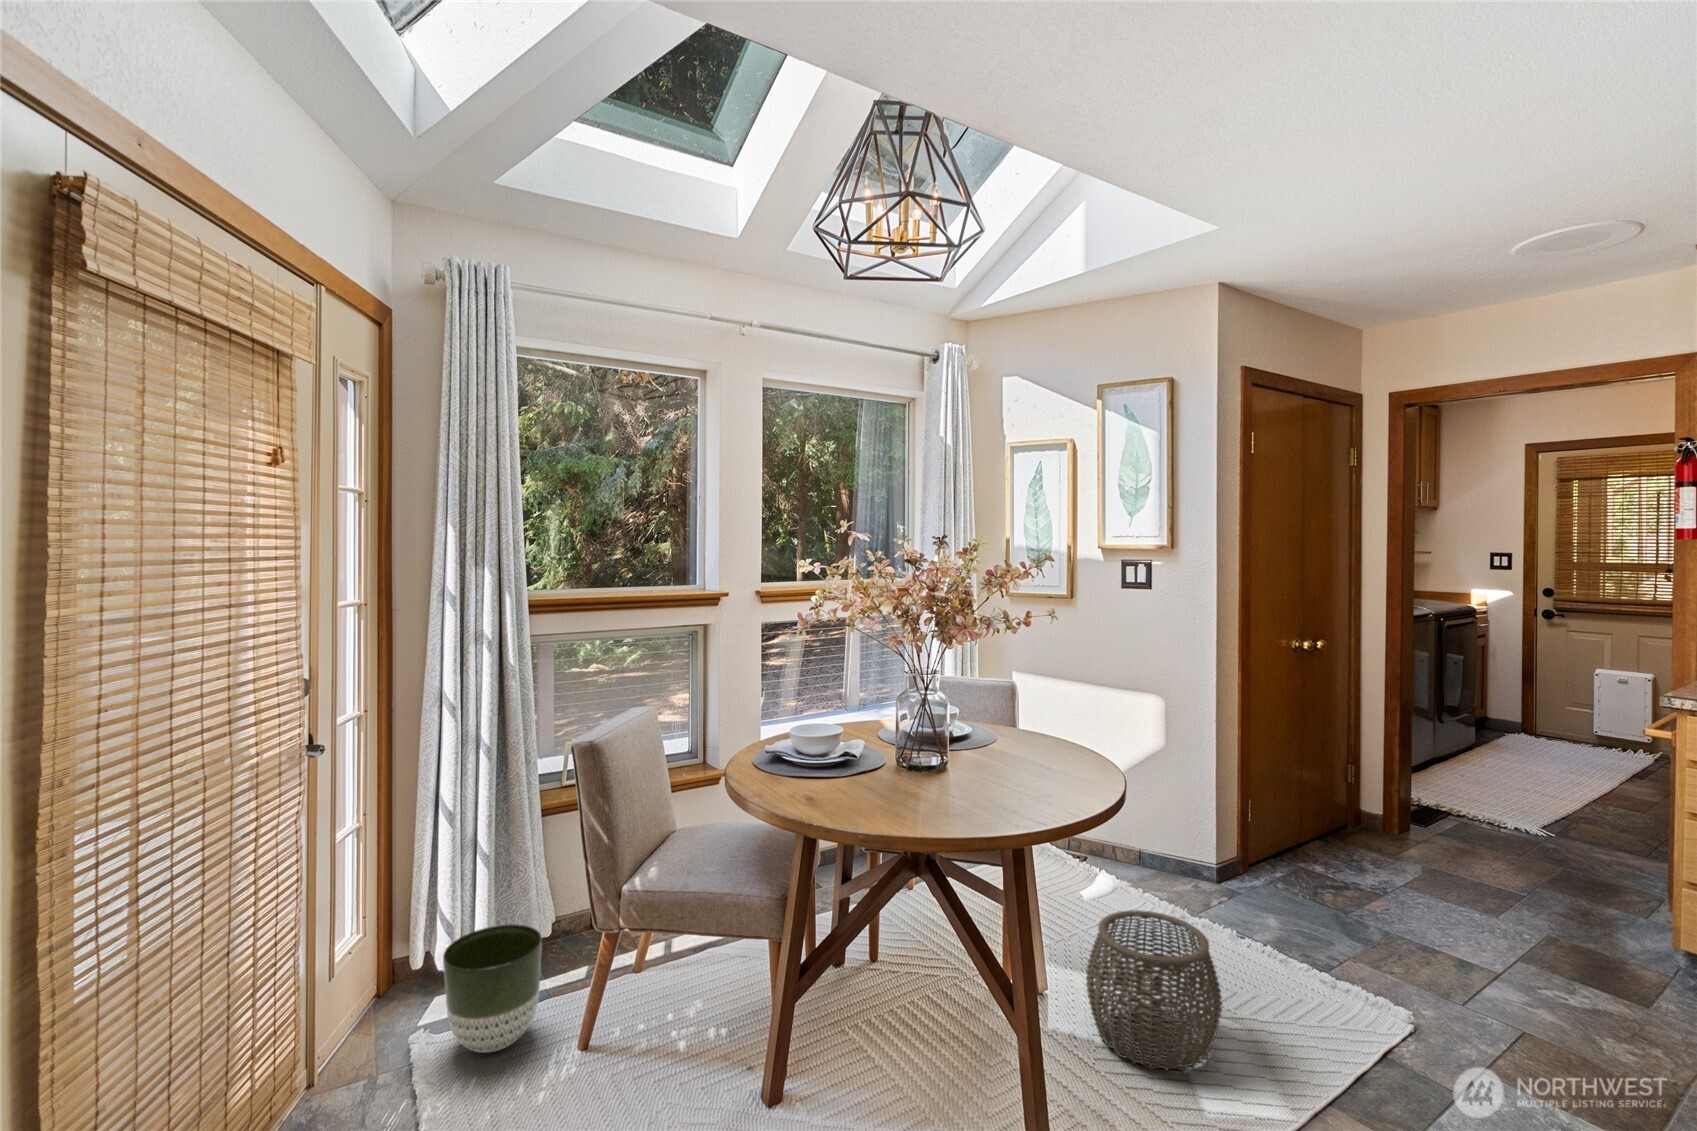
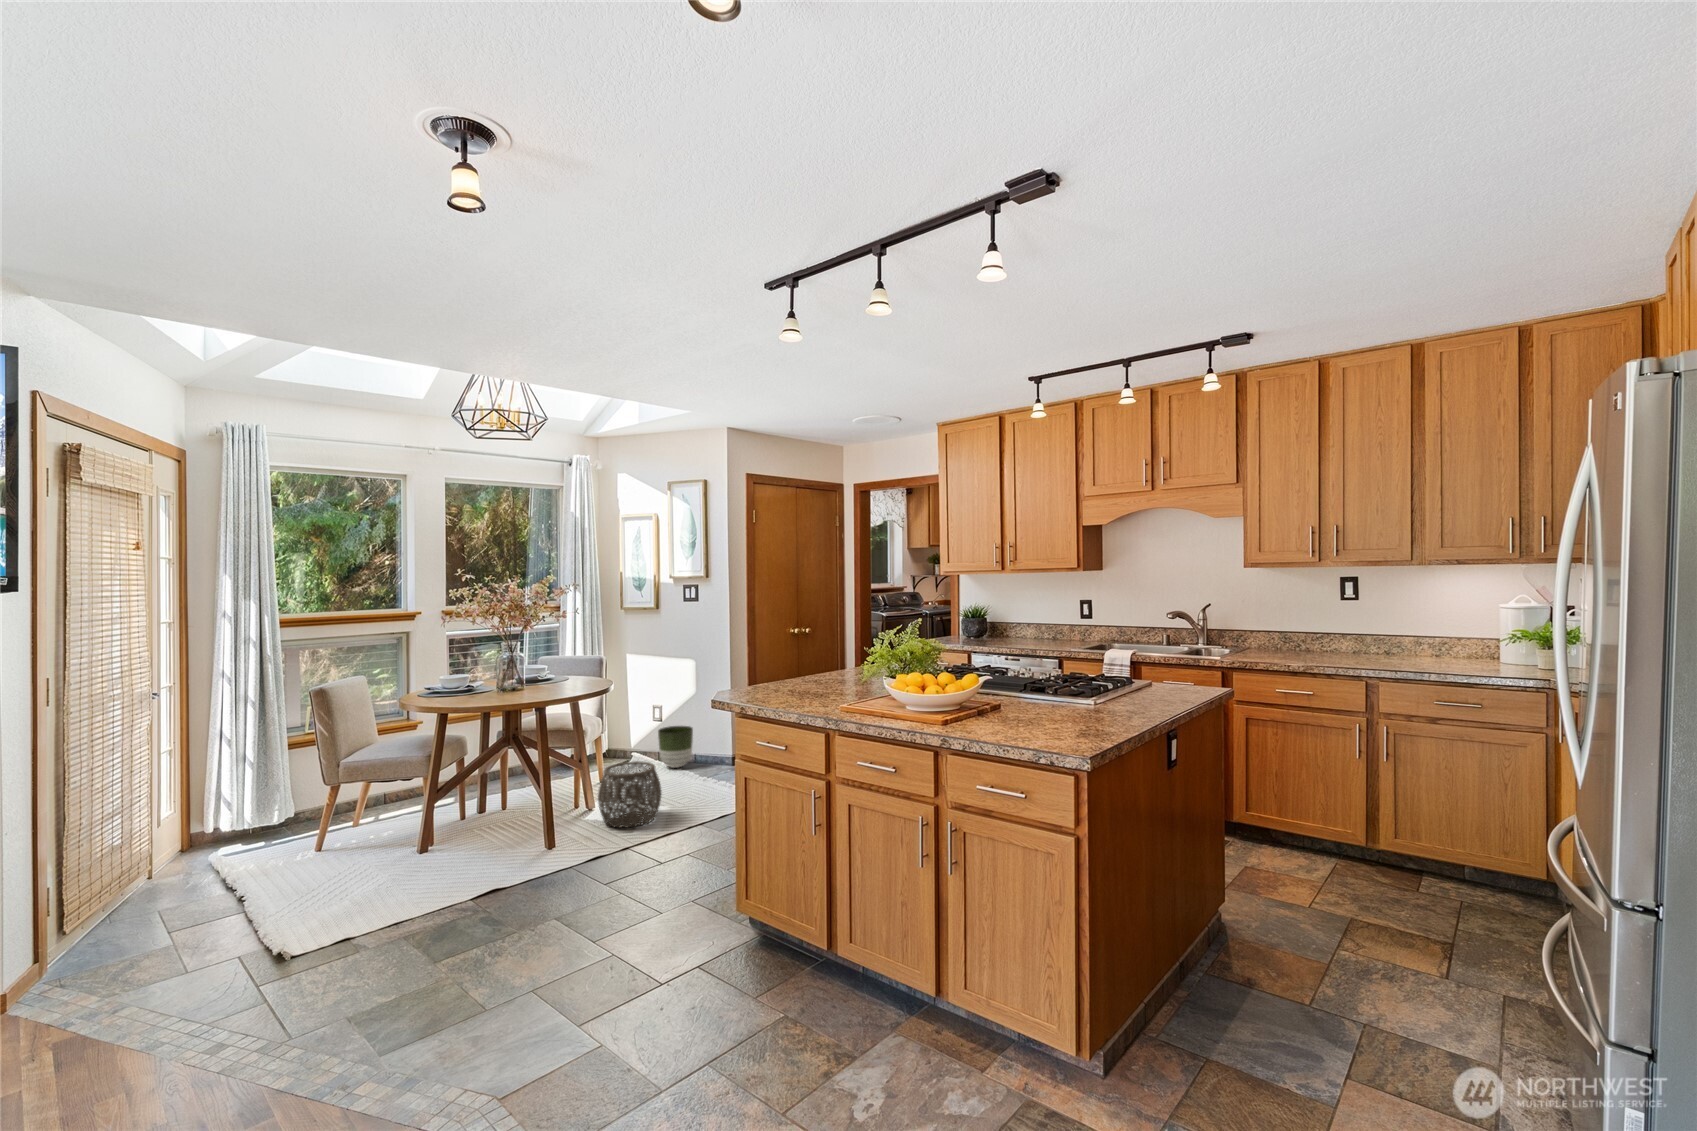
planter: present [443,924,542,1053] -> present [658,726,693,768]

